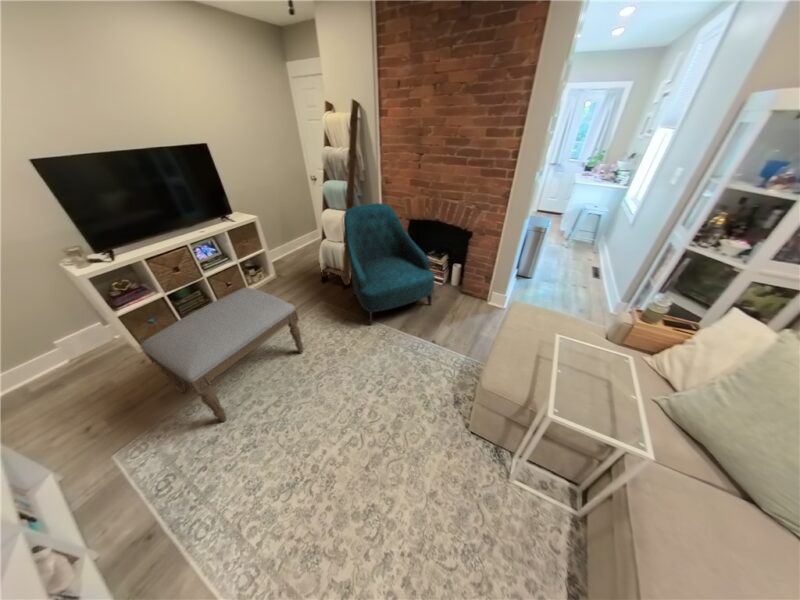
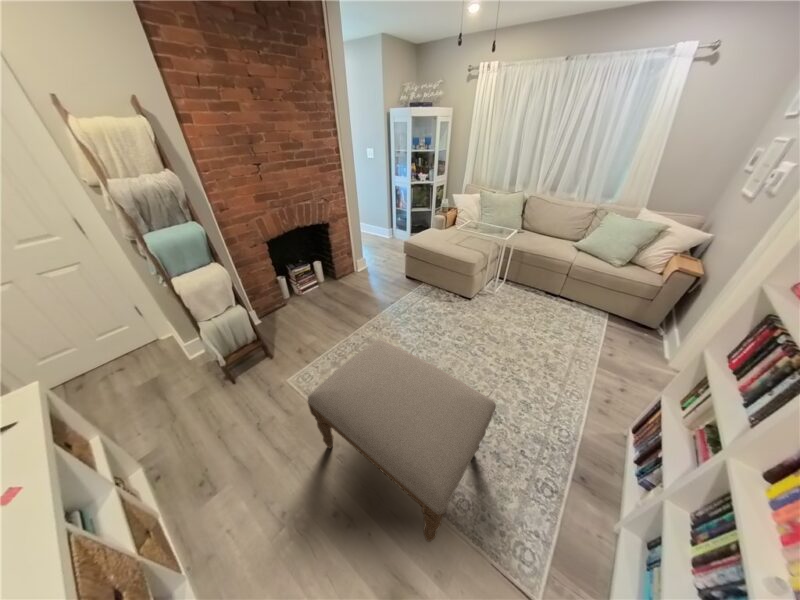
armchair: present [344,203,435,324] -> none [230,233,360,348]

